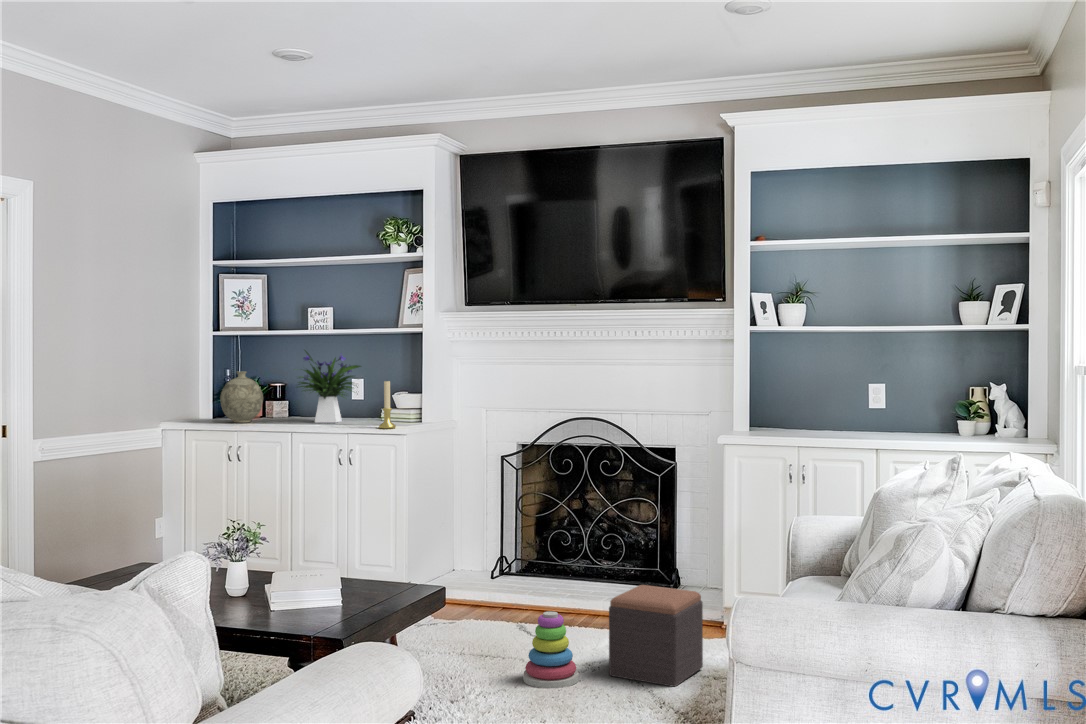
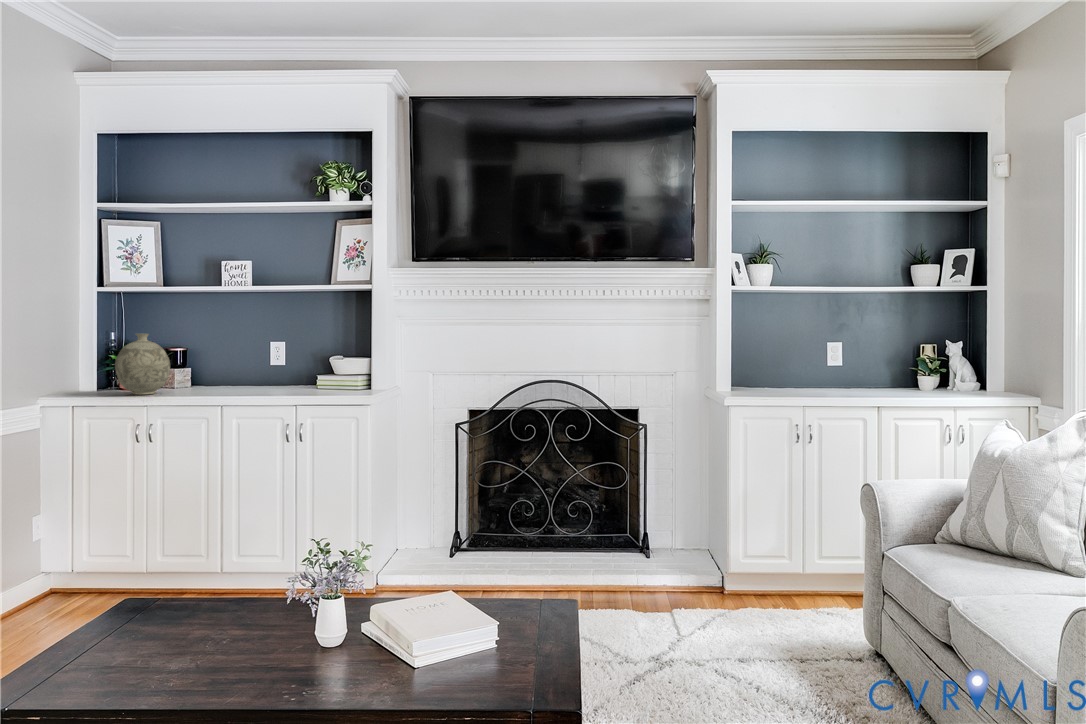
flower arrangement: present [299,350,361,423] -> none [213,307,296,392]
candle holder: present [379,381,396,429] -> none [333,341,353,397]
footstool: present [609,585,703,687] -> none [700,562,787,680]
stacking toy: present [523,611,578,688] -> none [617,609,683,706]

